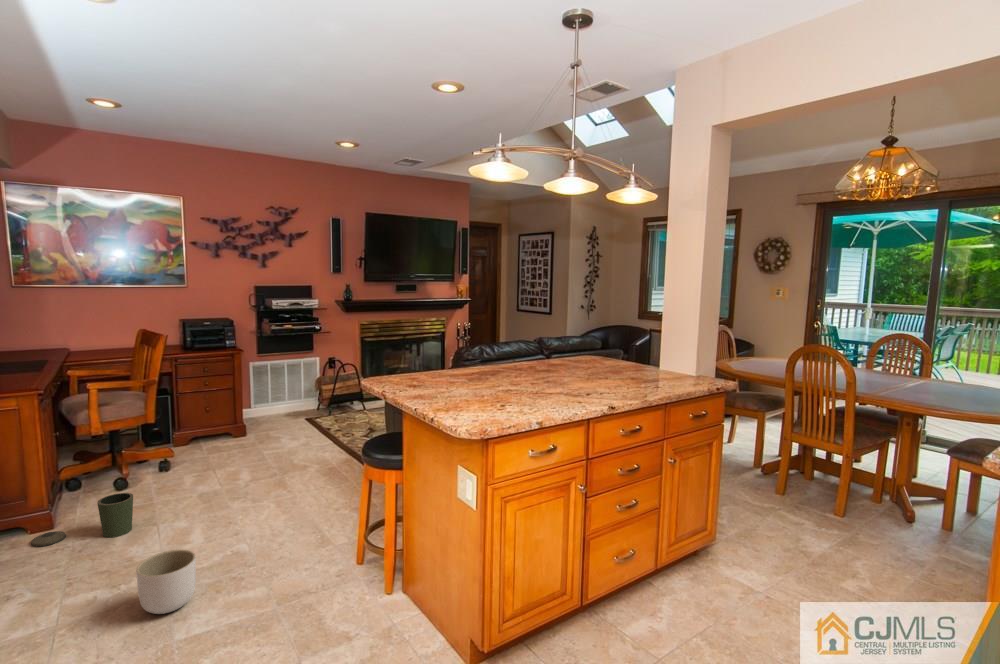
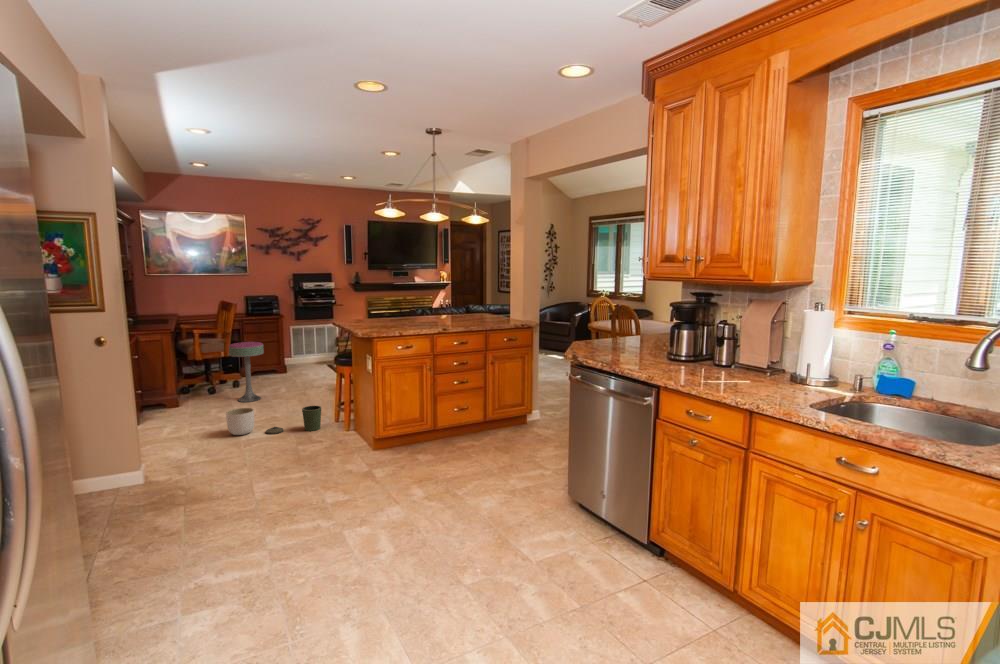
bar stool: none [150,401,213,507] -> present [229,342,264,402]
trash can: present [31,493,133,547] -> present [266,406,321,434]

